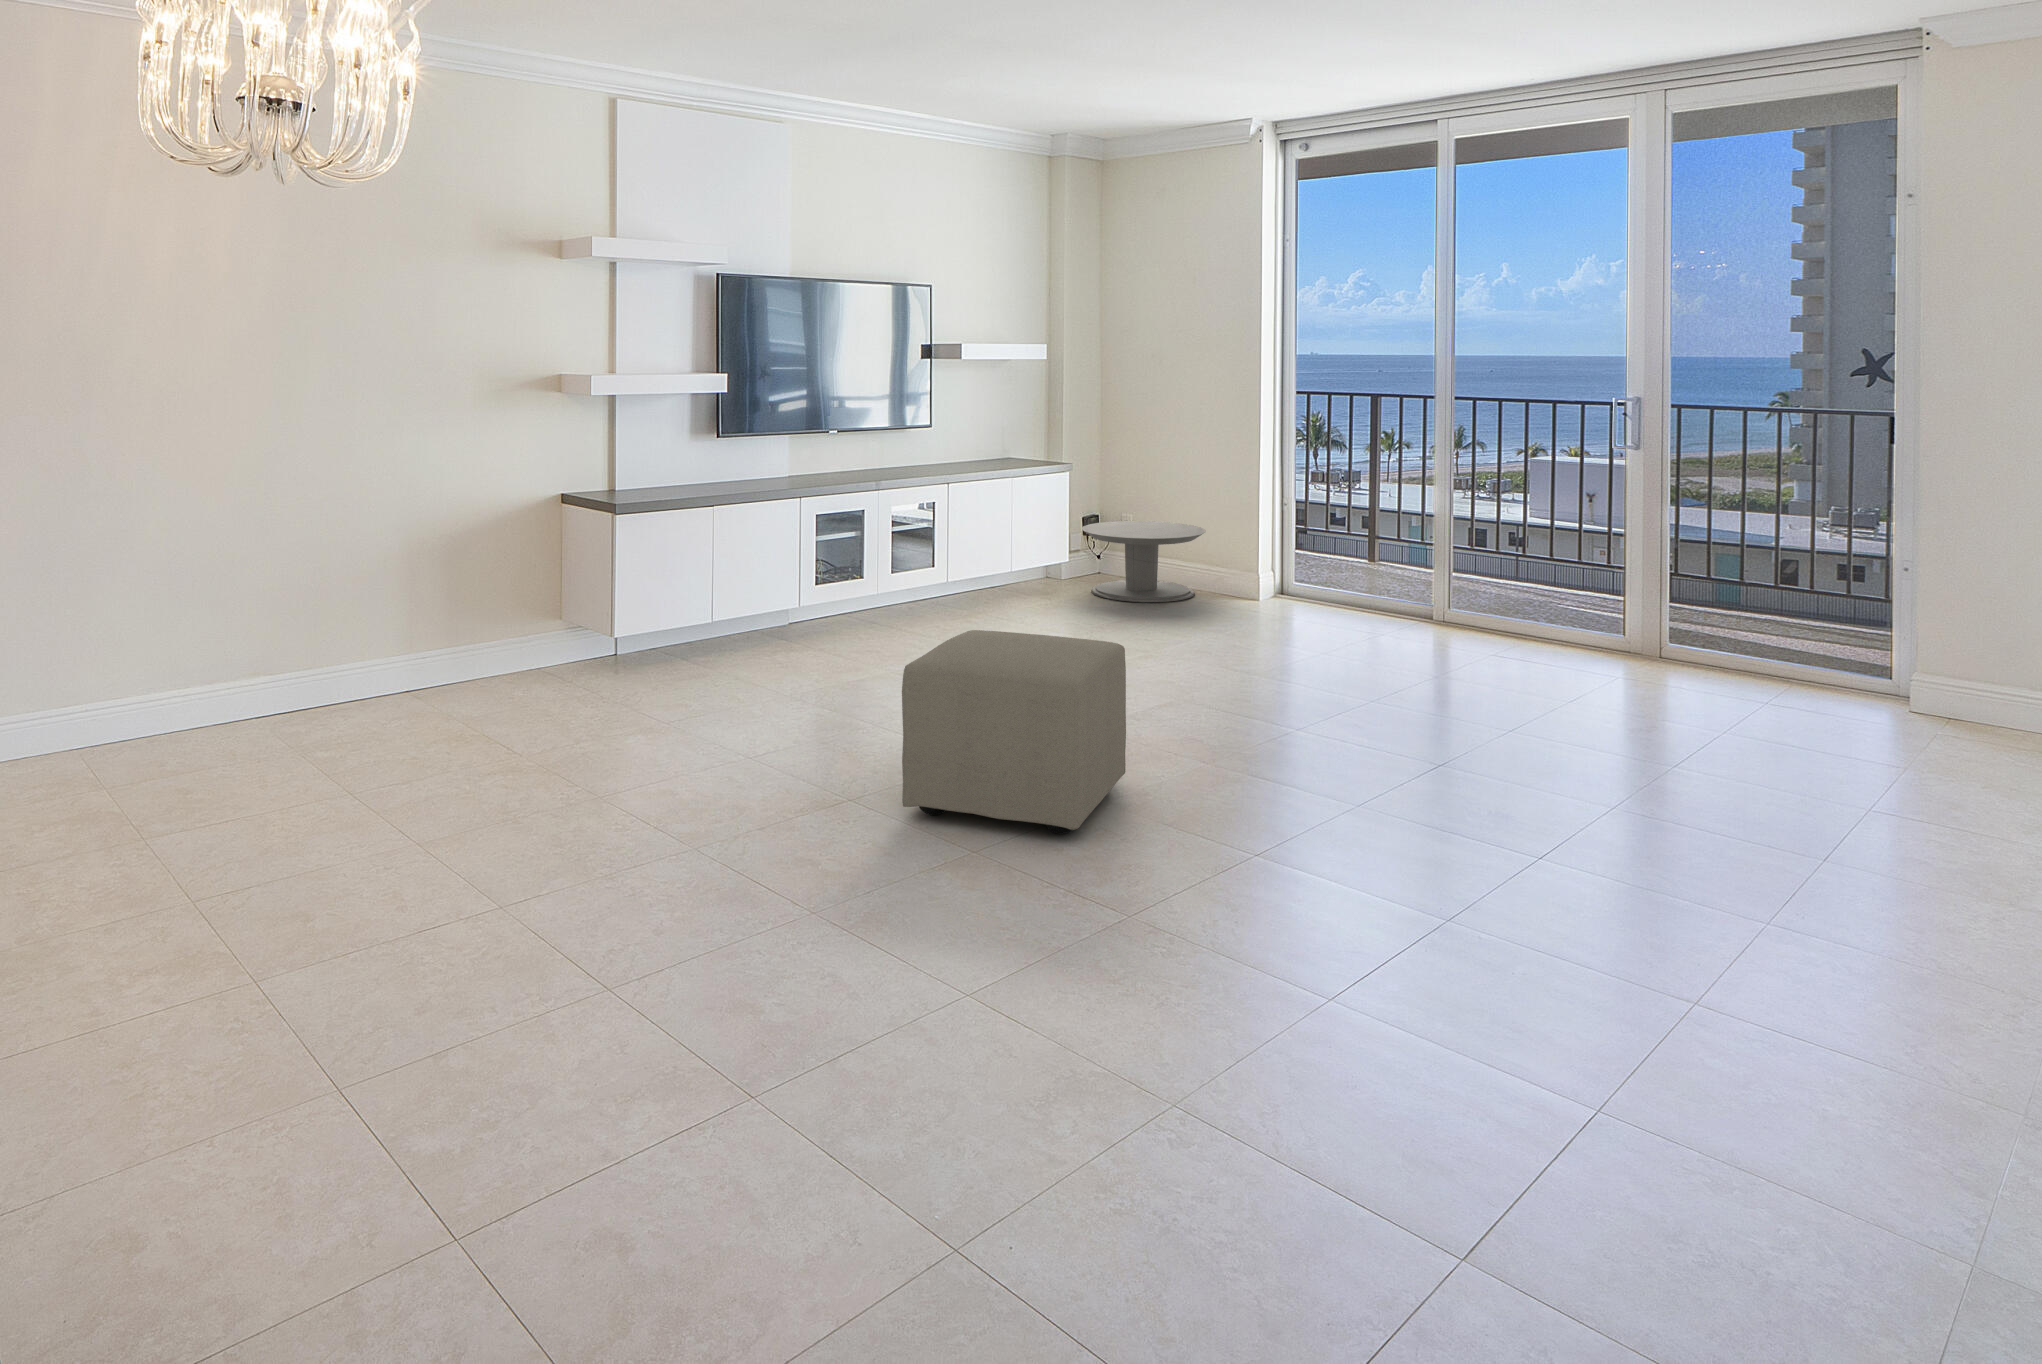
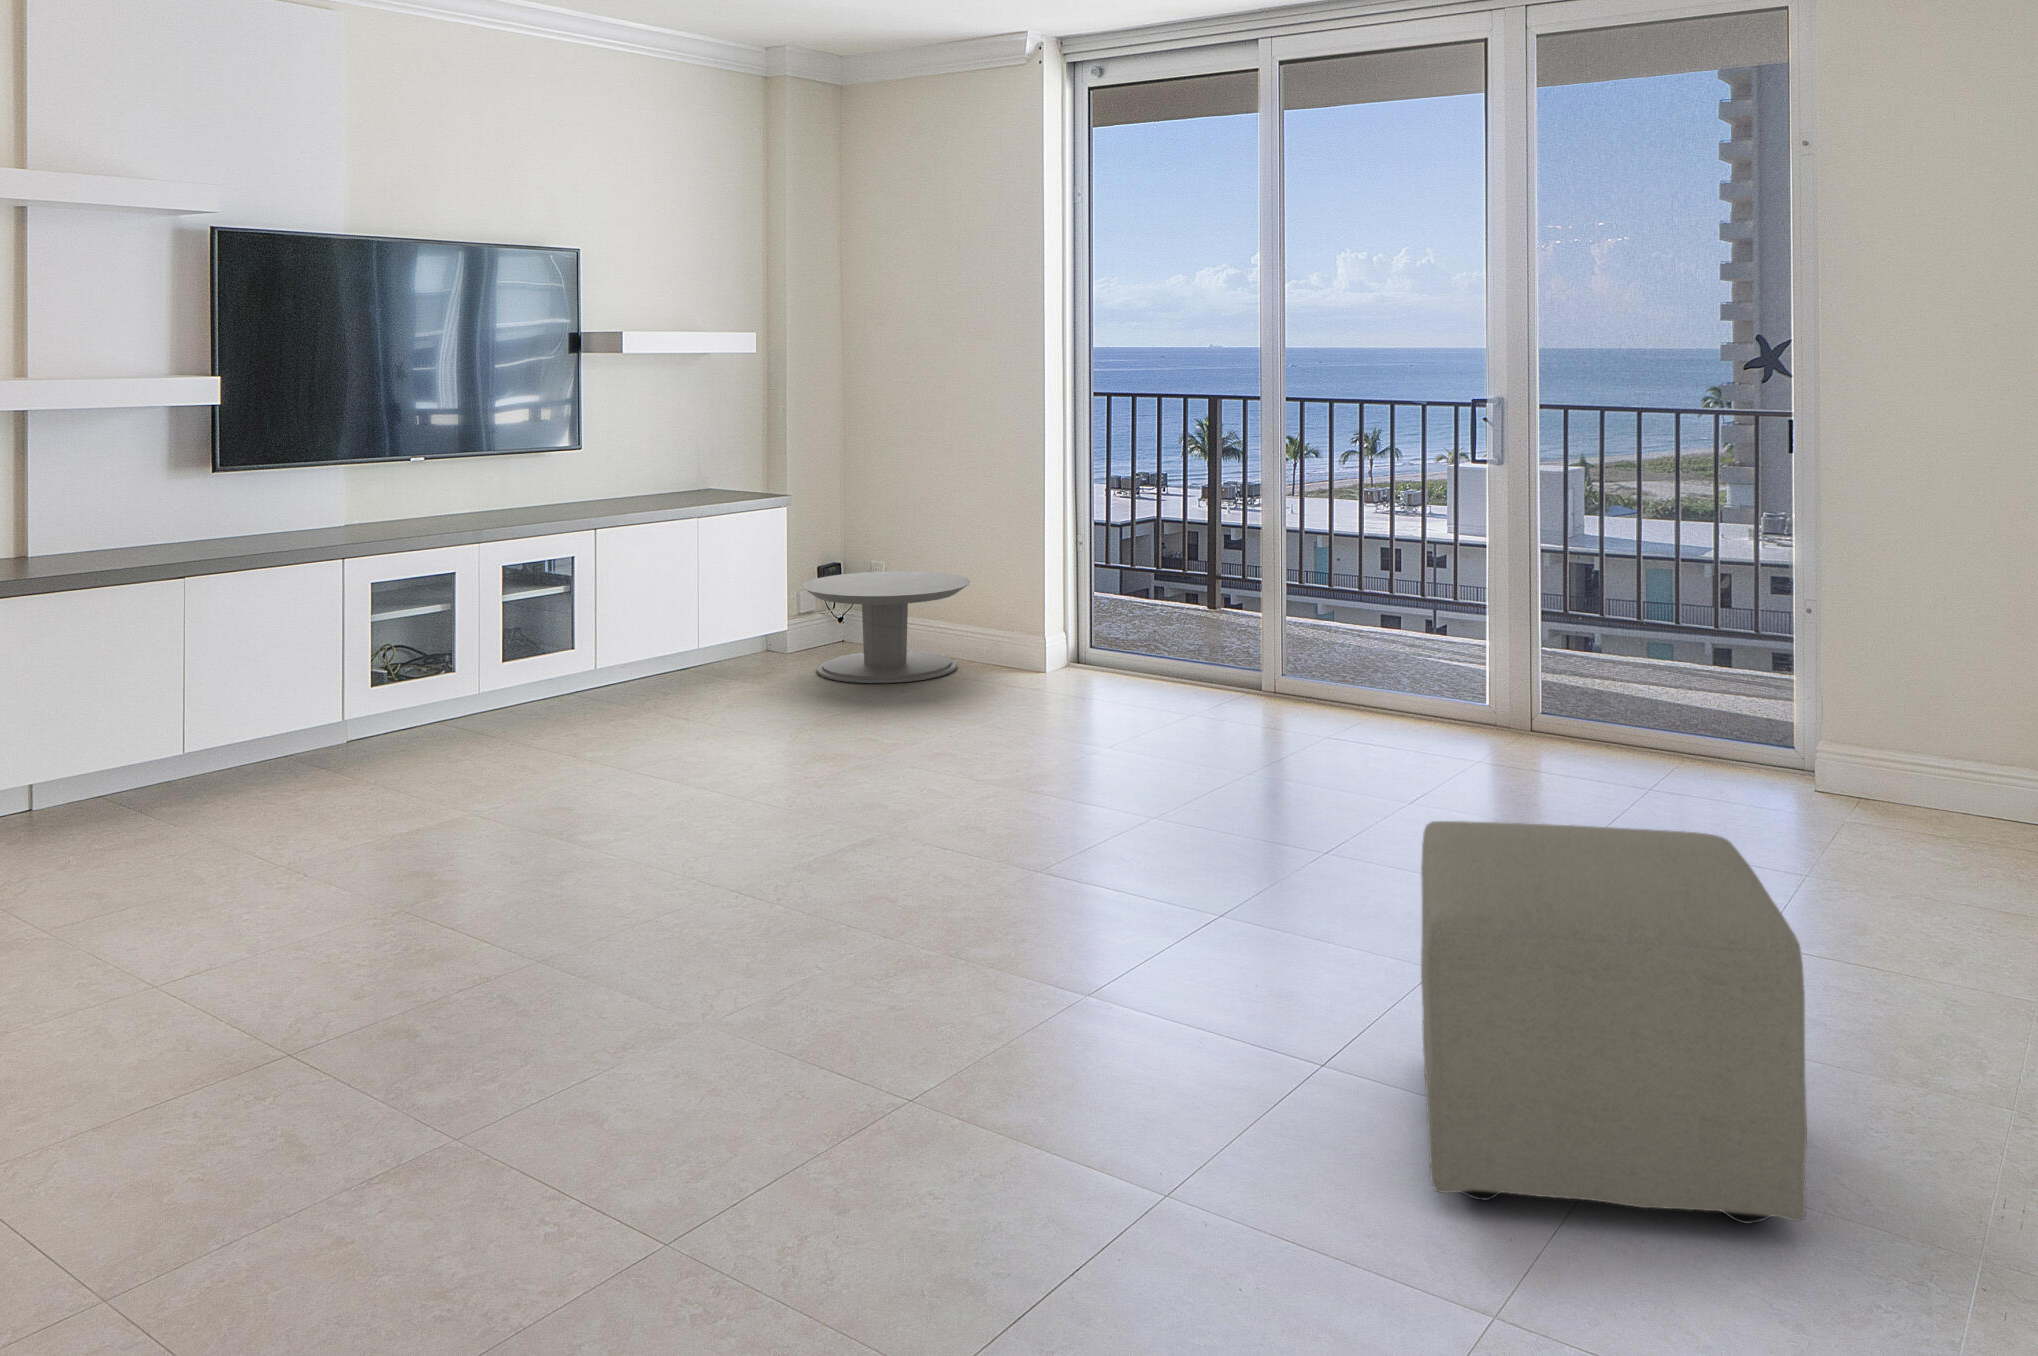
ottoman: present [902,630,1126,833] -> present [1421,821,1807,1224]

